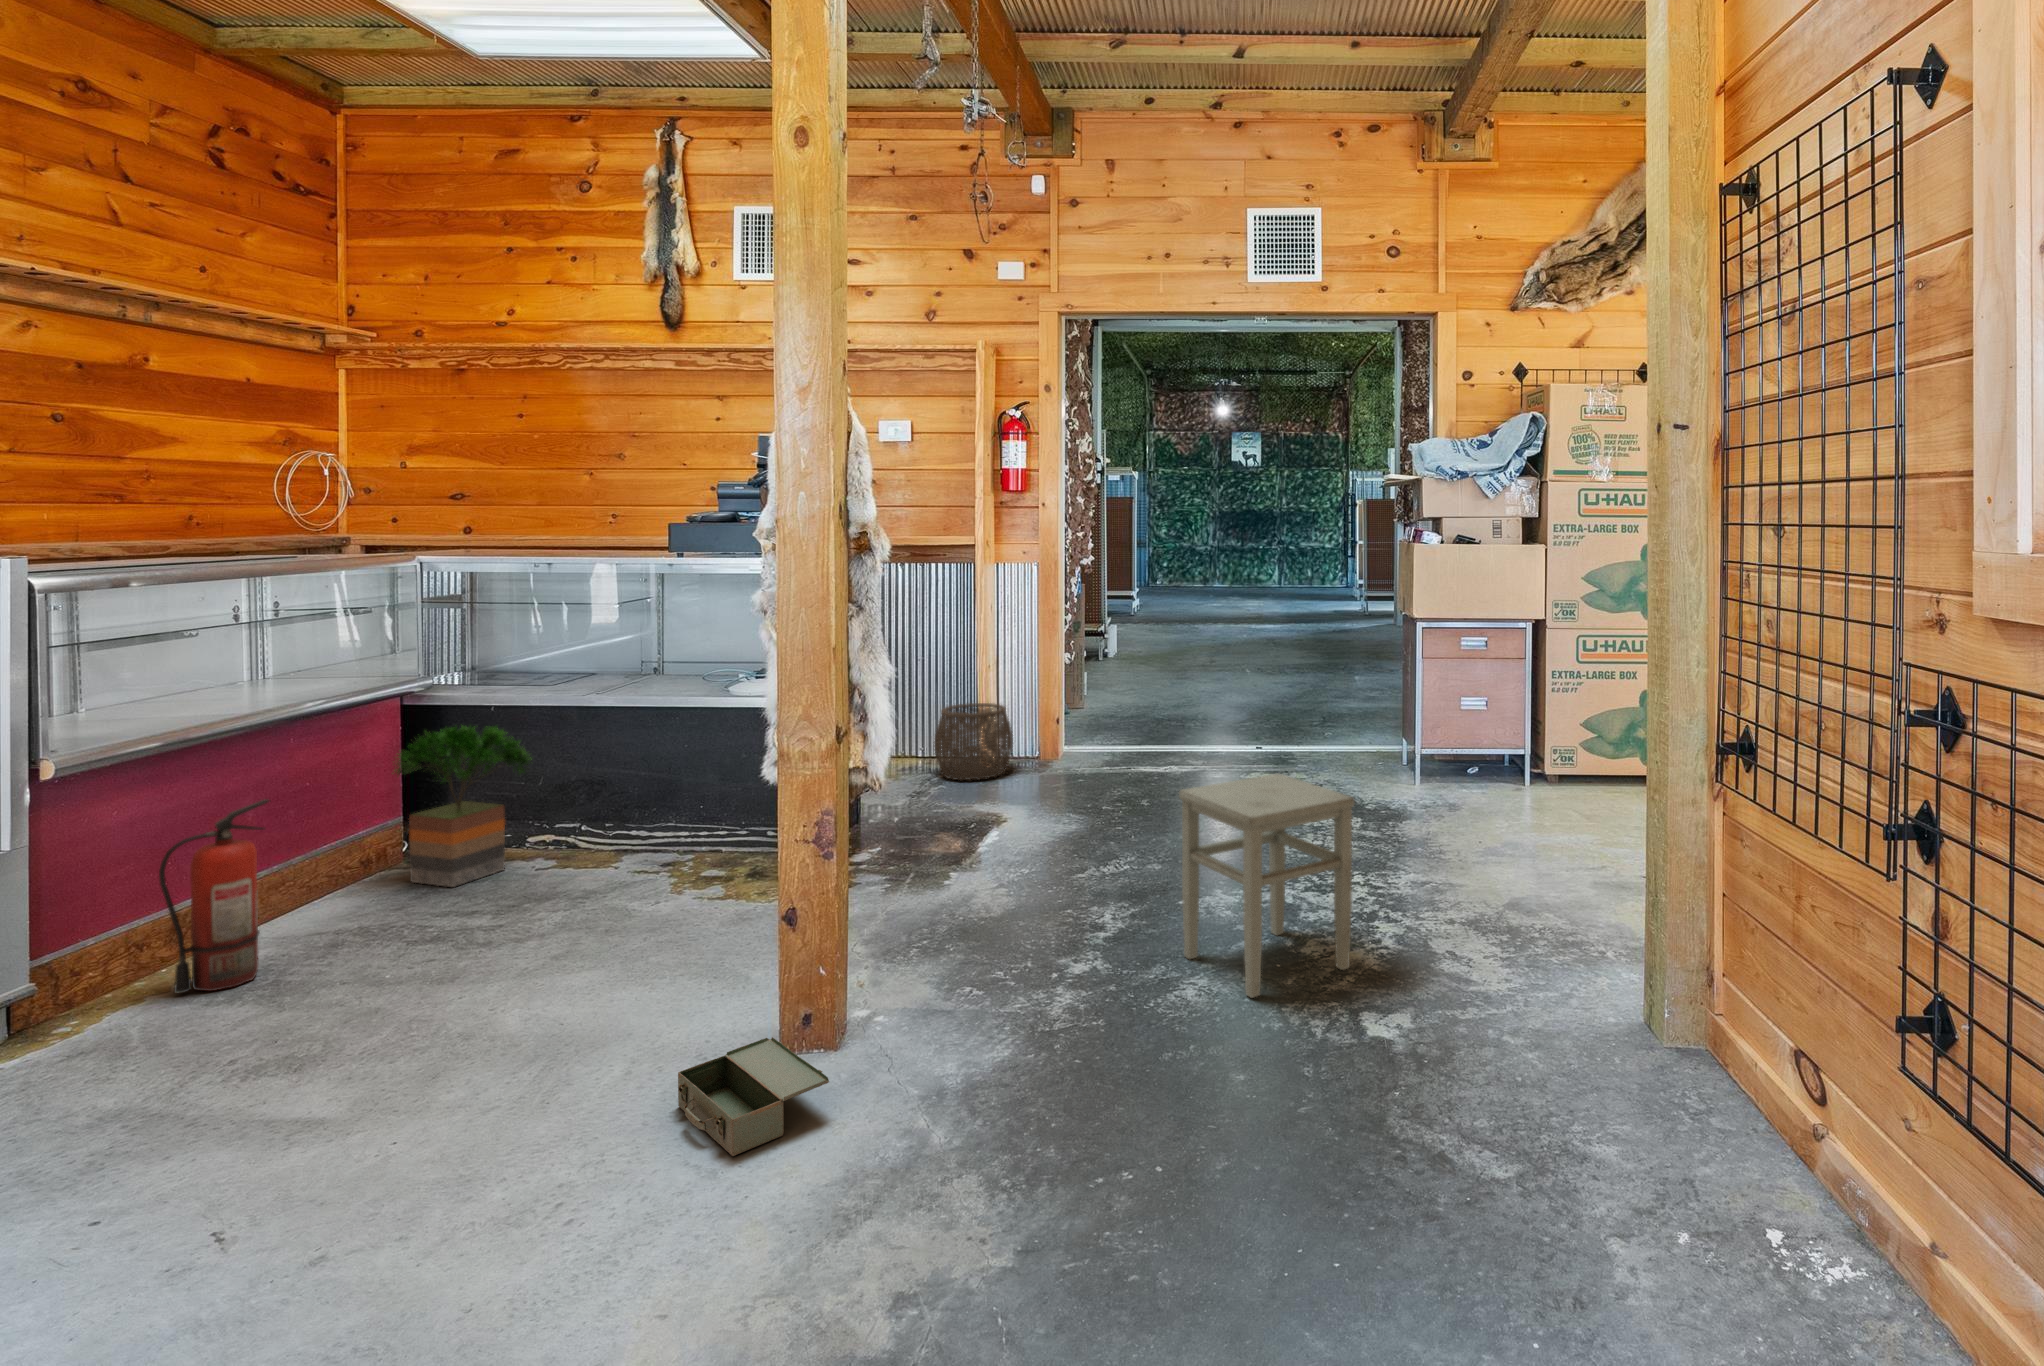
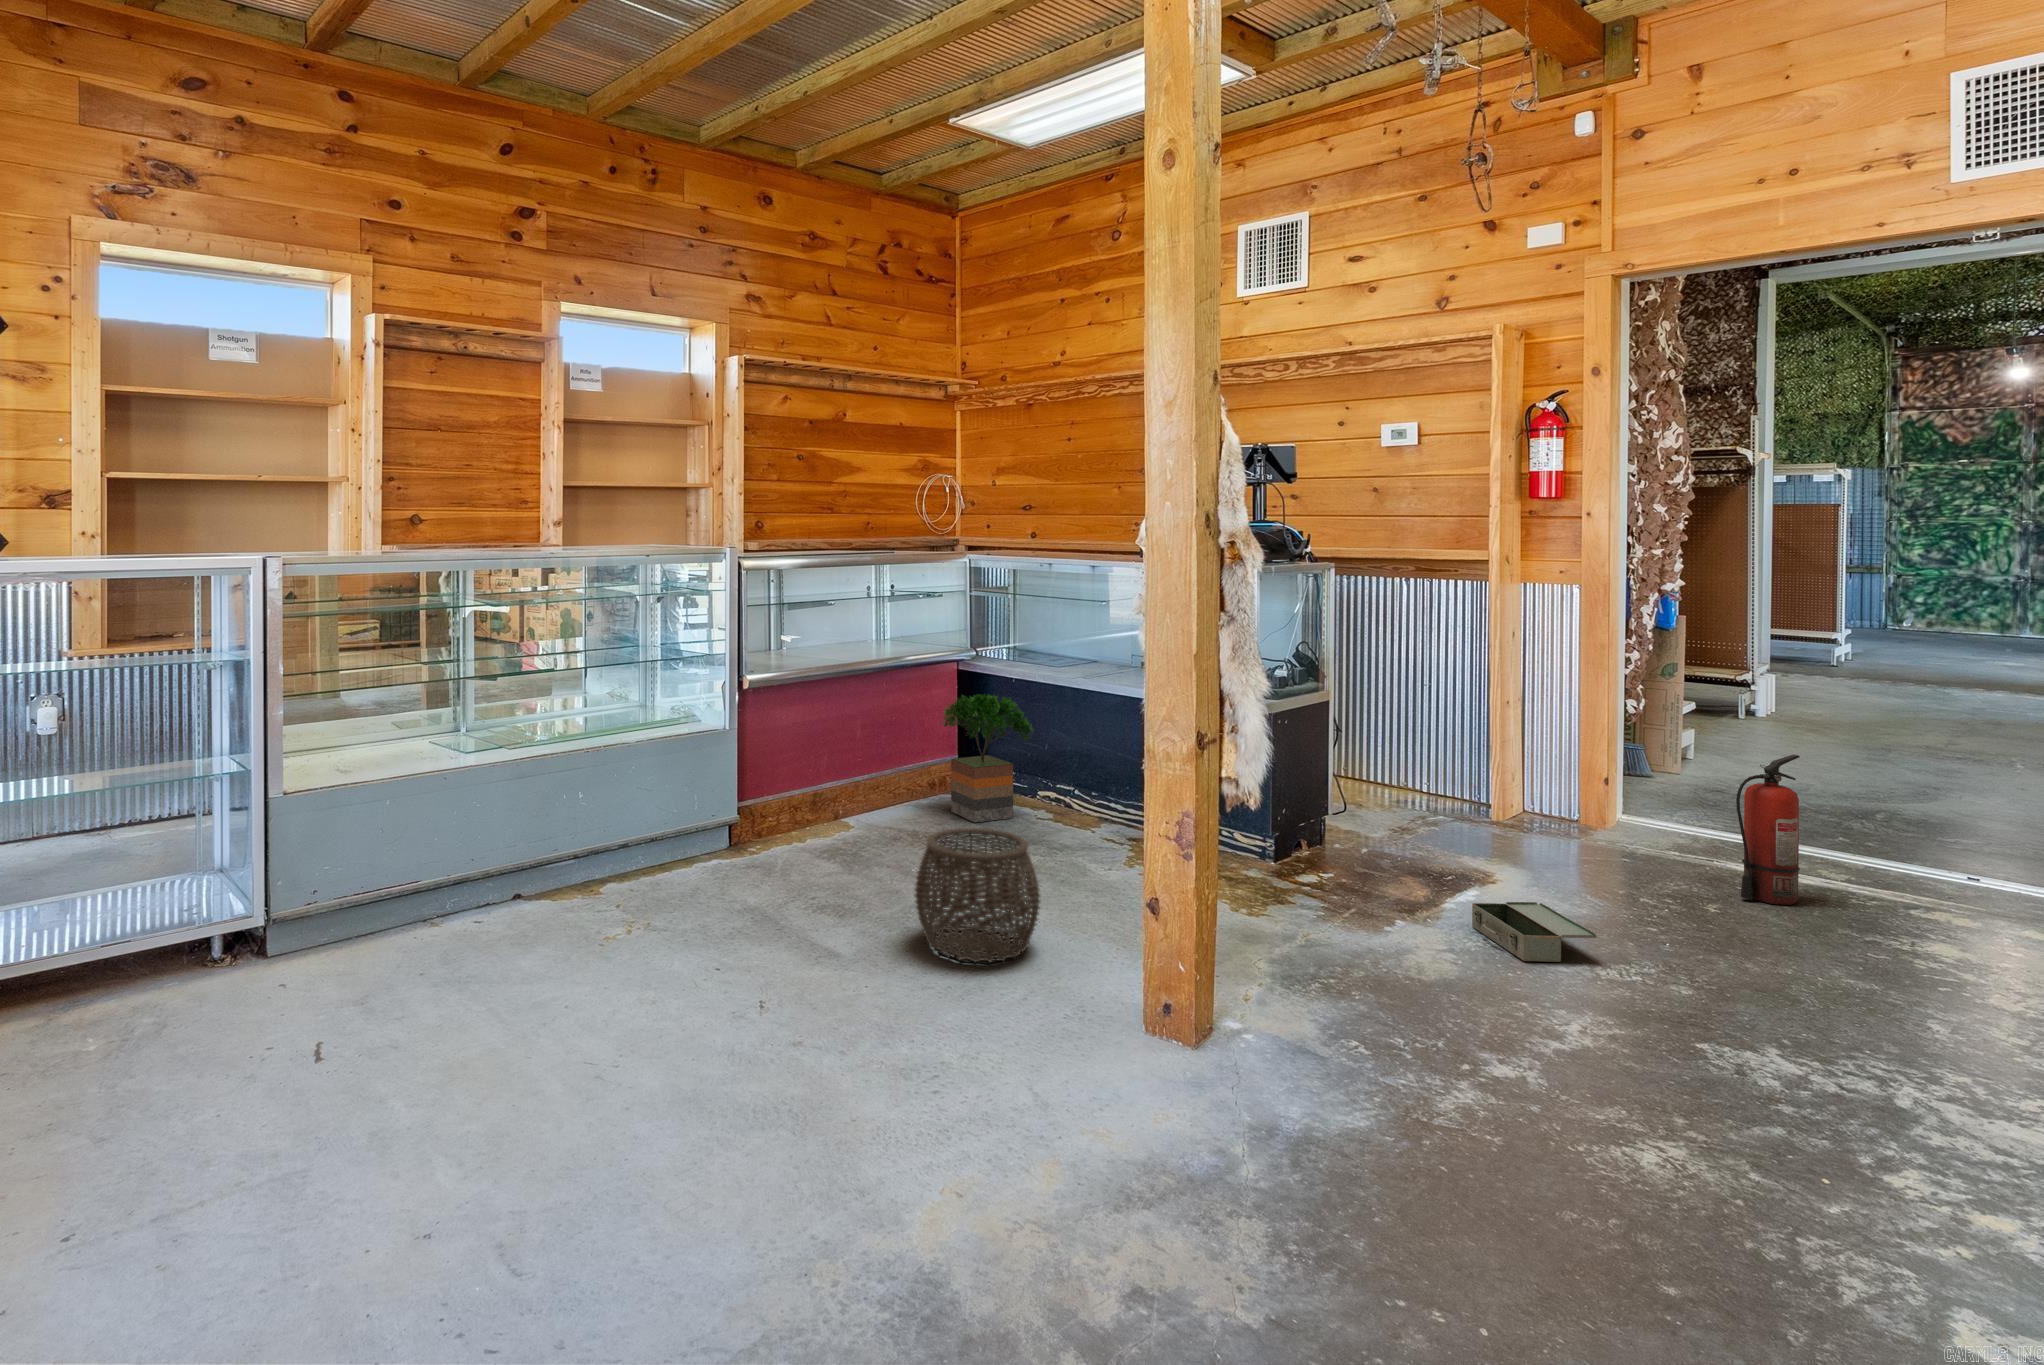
woven basket: present [935,703,1013,780] -> present [915,828,1040,962]
stool: present [1179,774,1355,998] -> none [1656,887,1980,1228]
fire extinguisher: present [159,799,269,993] -> present [1736,755,1800,905]
toolbox: present [678,1037,829,1156] -> present [1472,902,1597,962]

